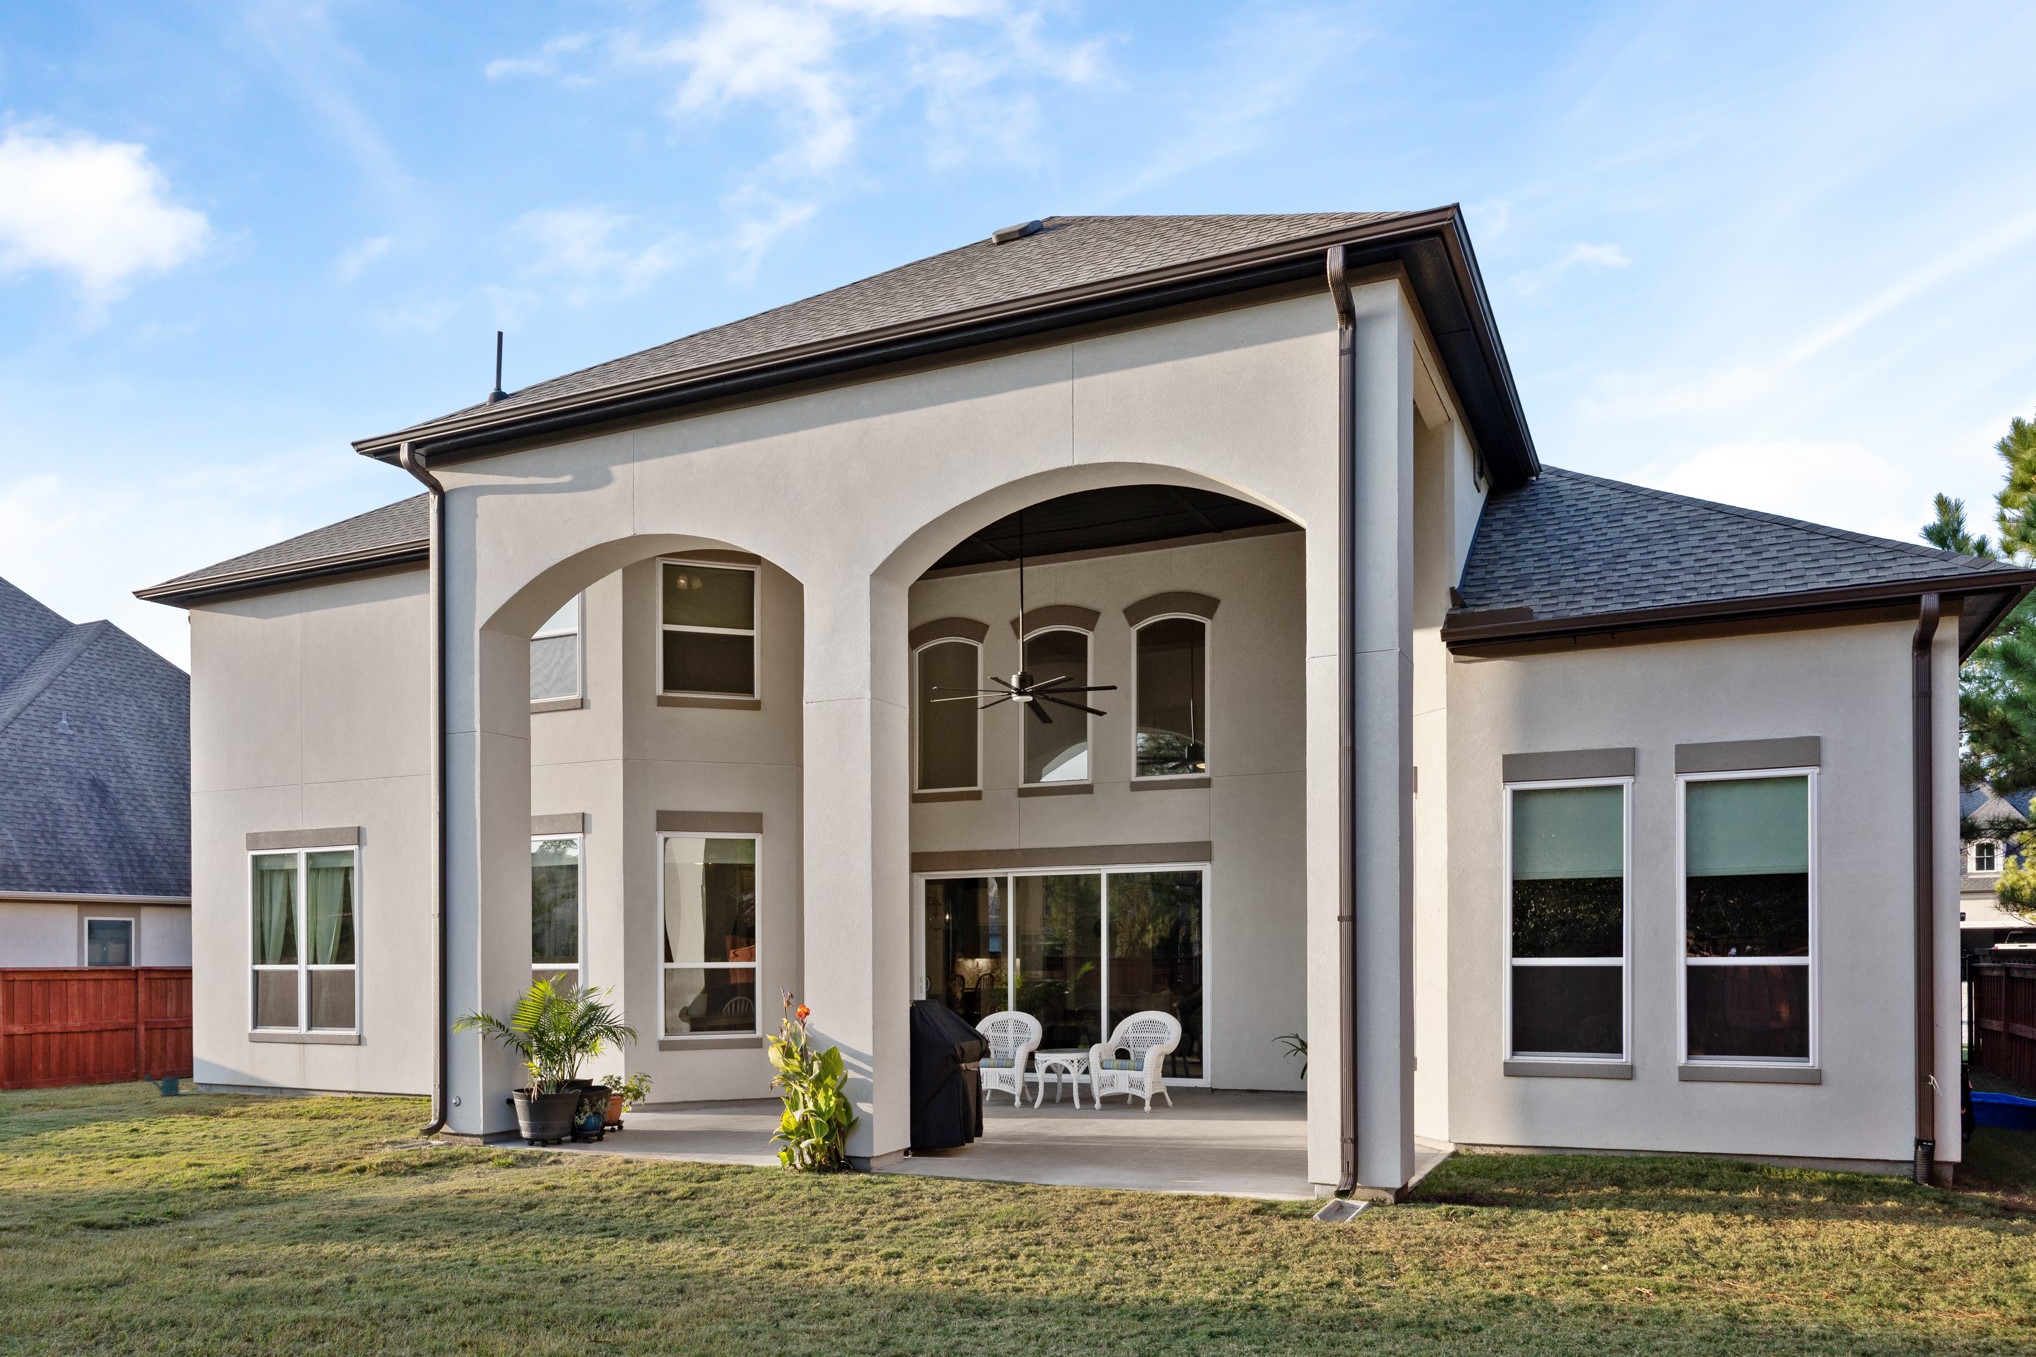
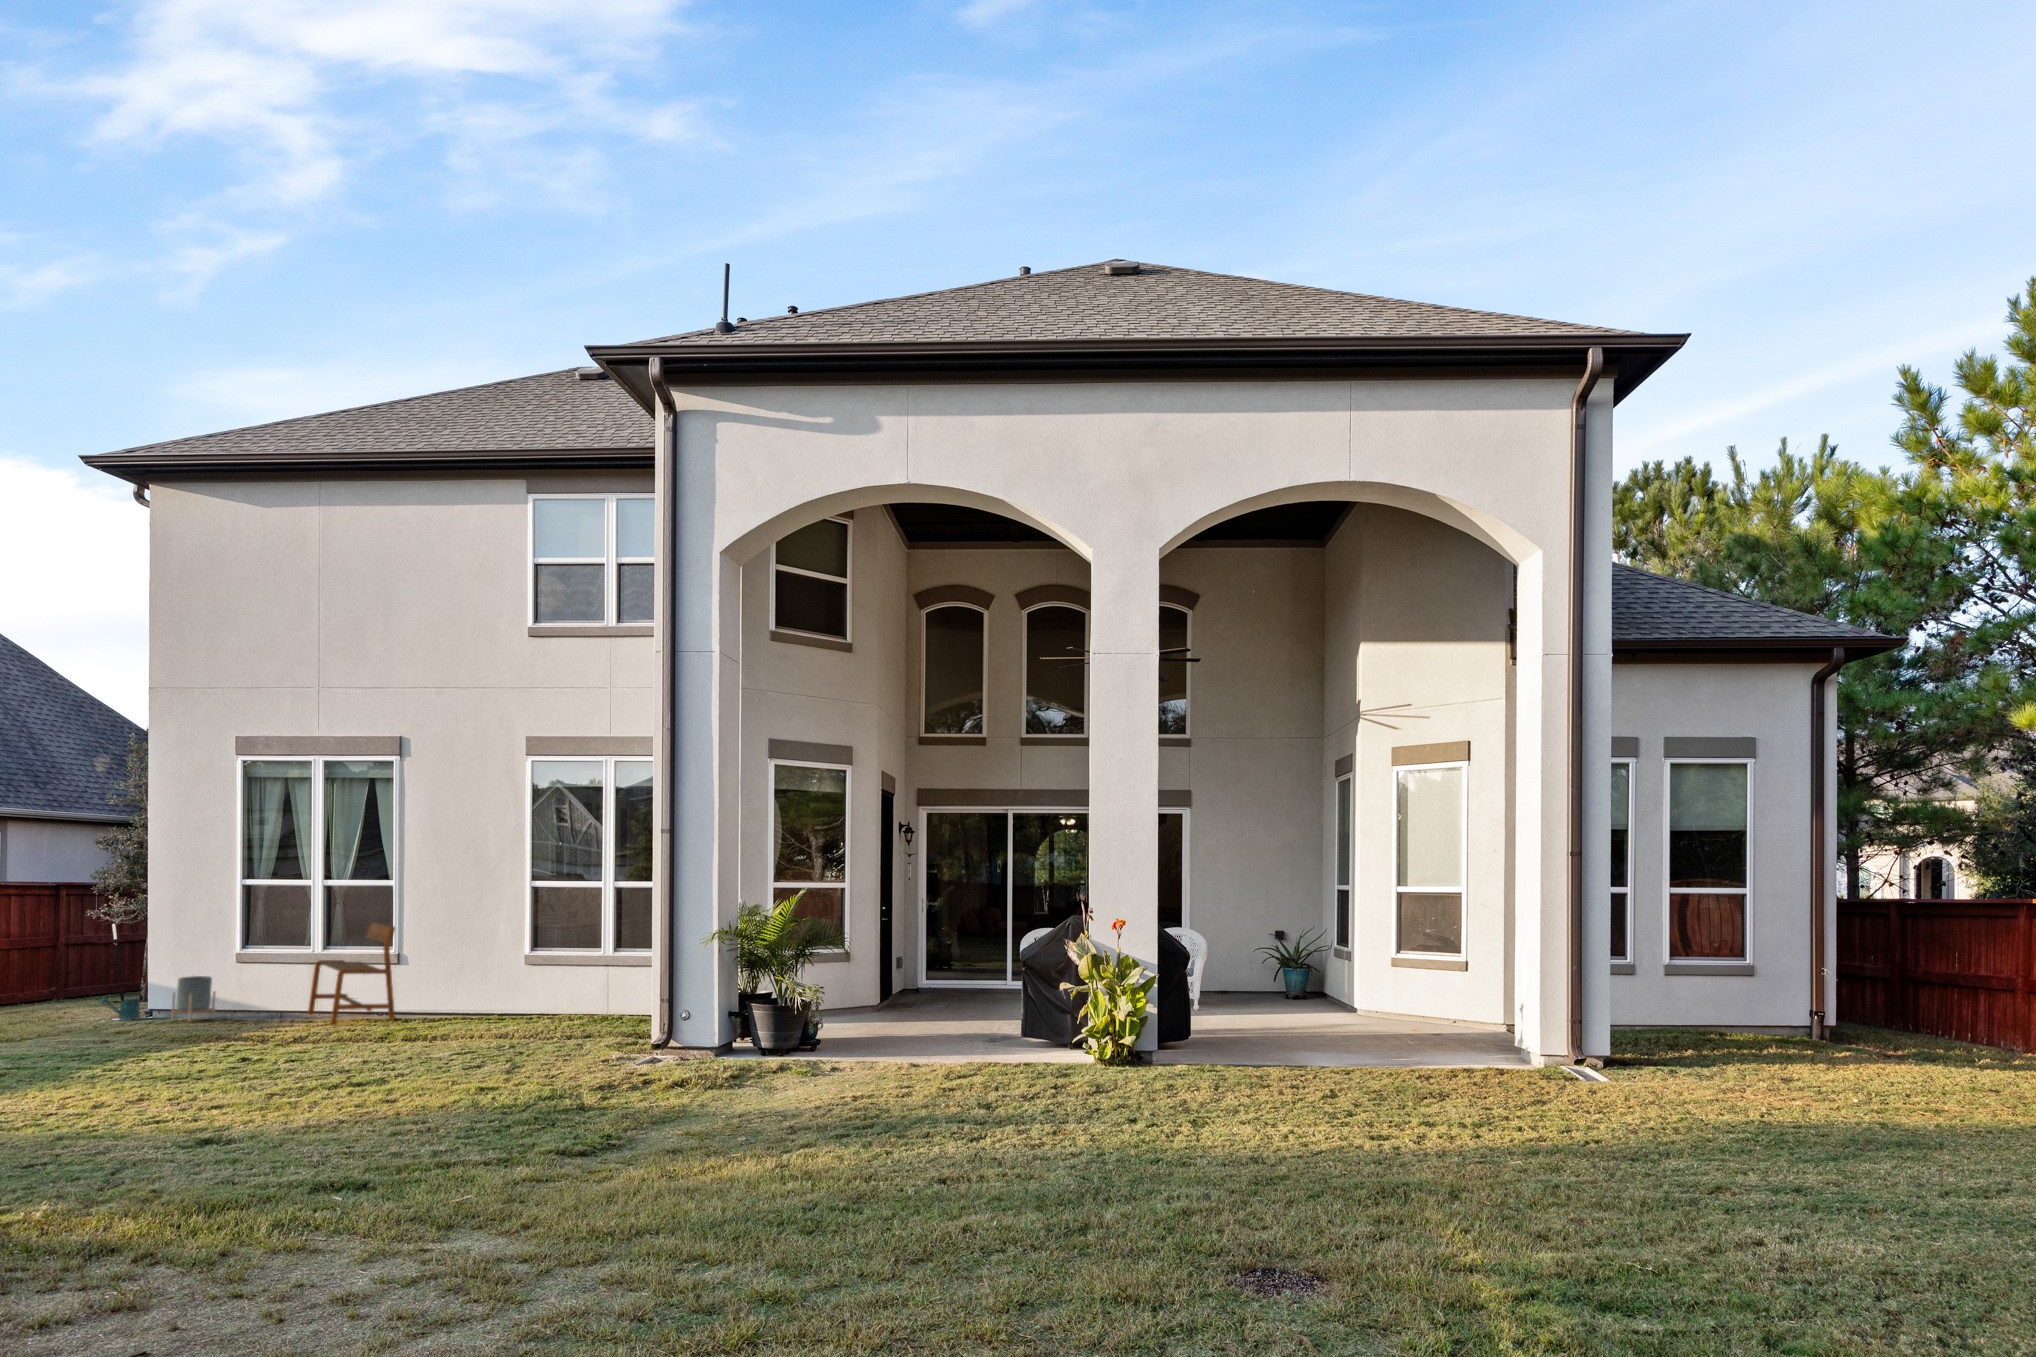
bench: none [277,1002,351,1105] -> present [308,922,395,1026]
planter: none [190,1055,227,1099] -> present [171,976,216,1022]

